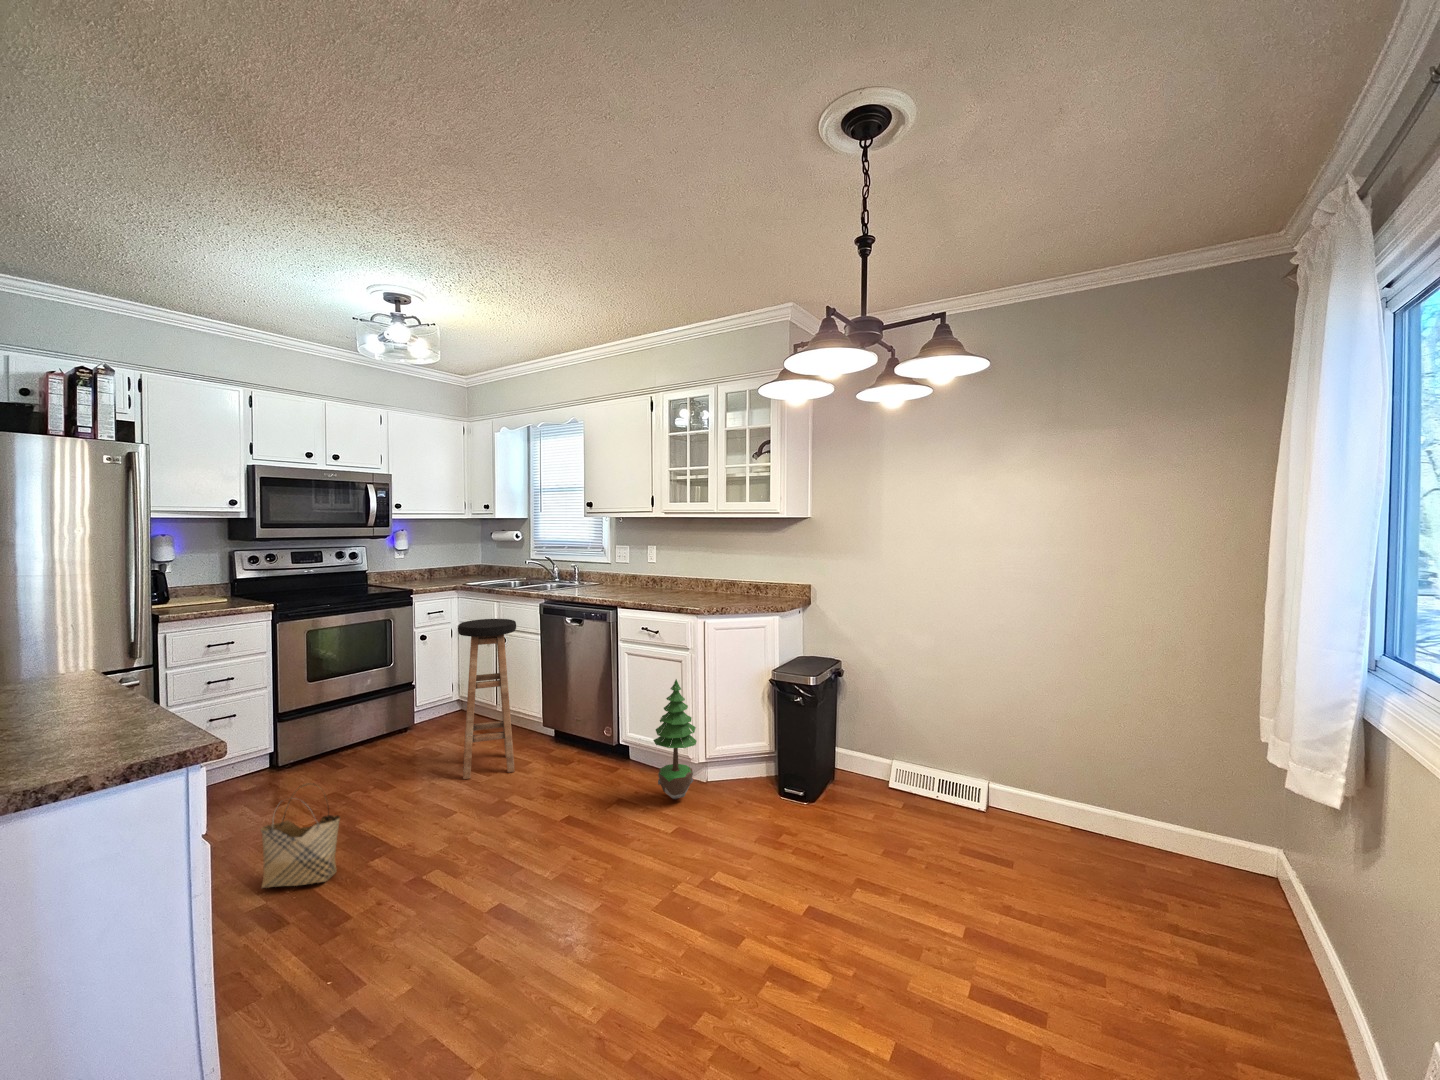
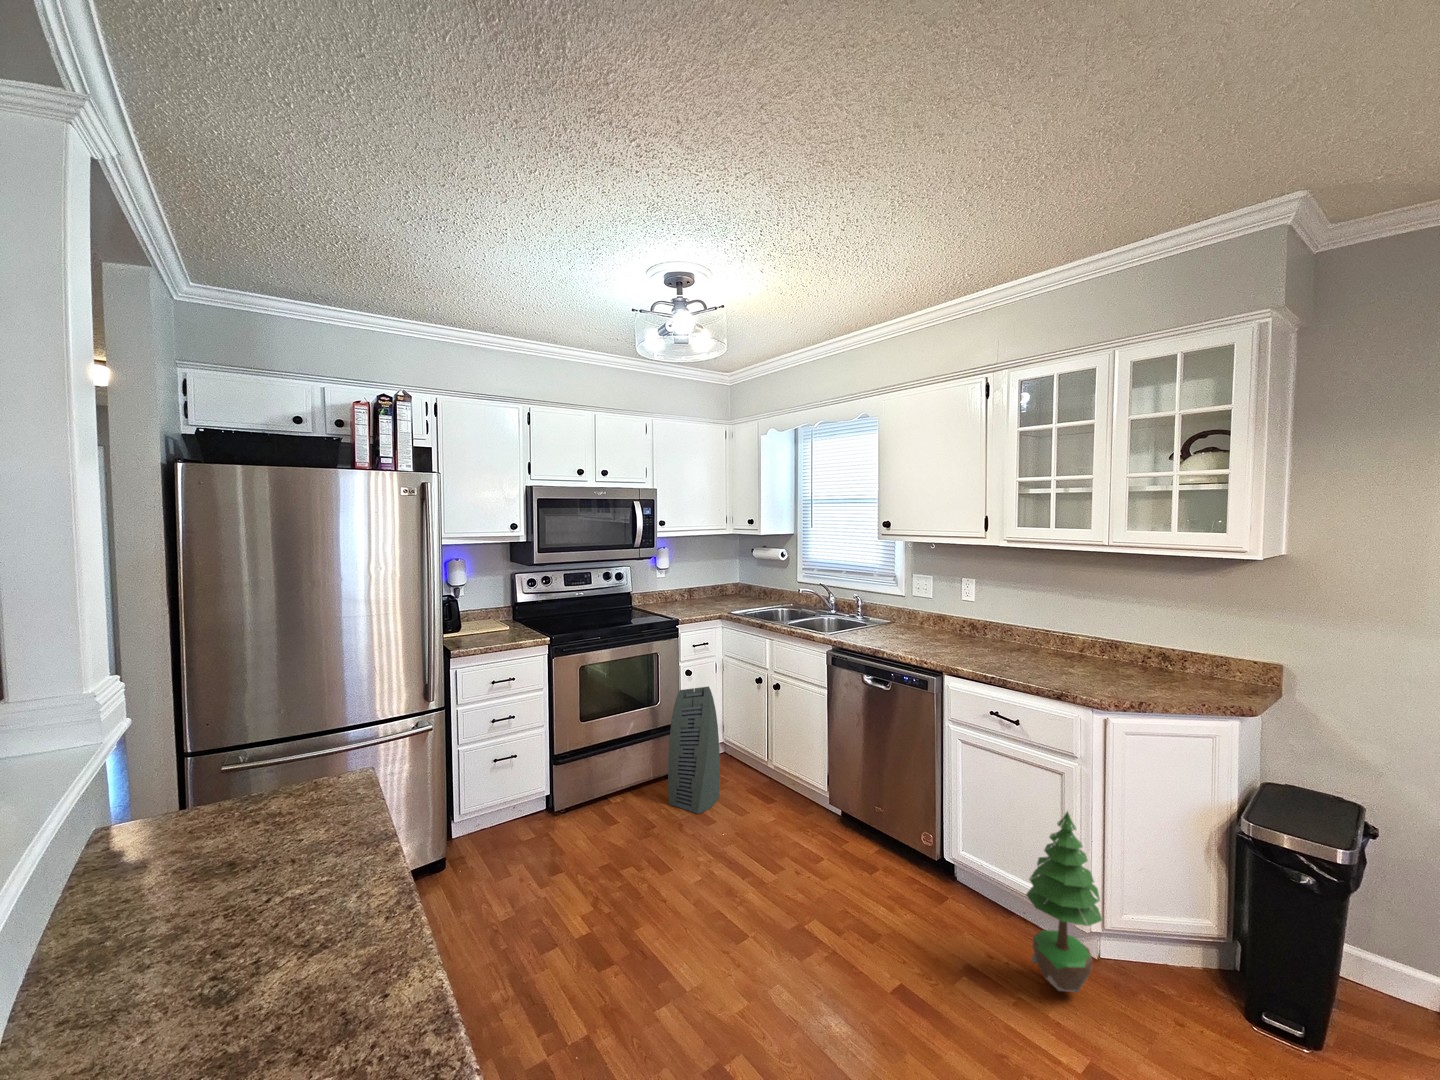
bar stool: present [458,619,516,779] -> none [740,672,808,876]
air purifier: none [399,643,450,750] -> present [668,687,720,814]
woven basket: present [261,783,340,888] -> none [541,900,626,1042]

